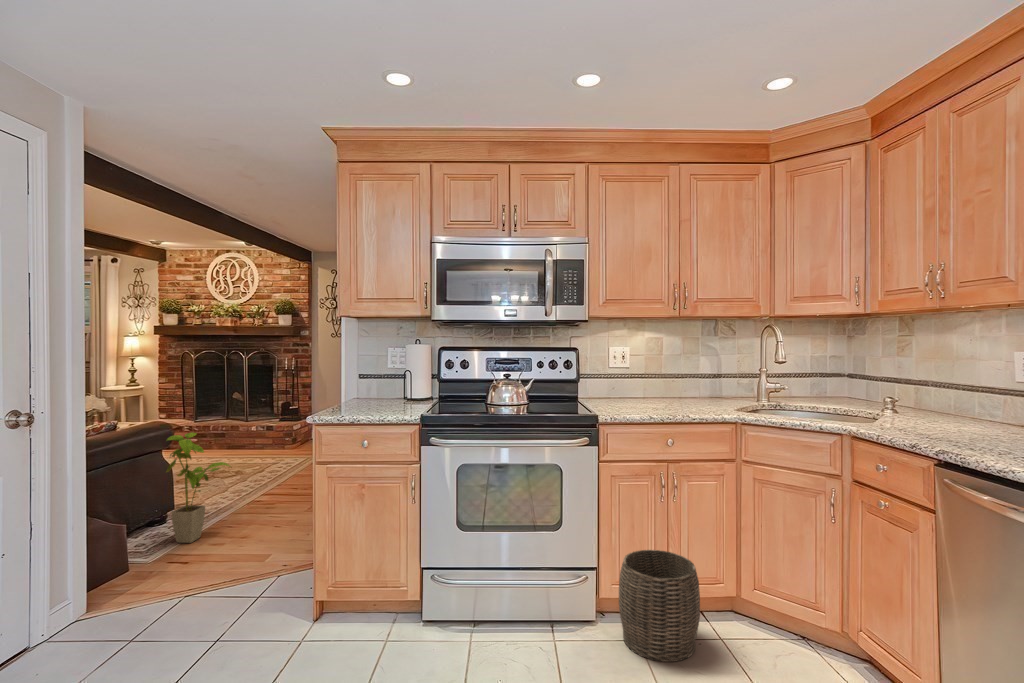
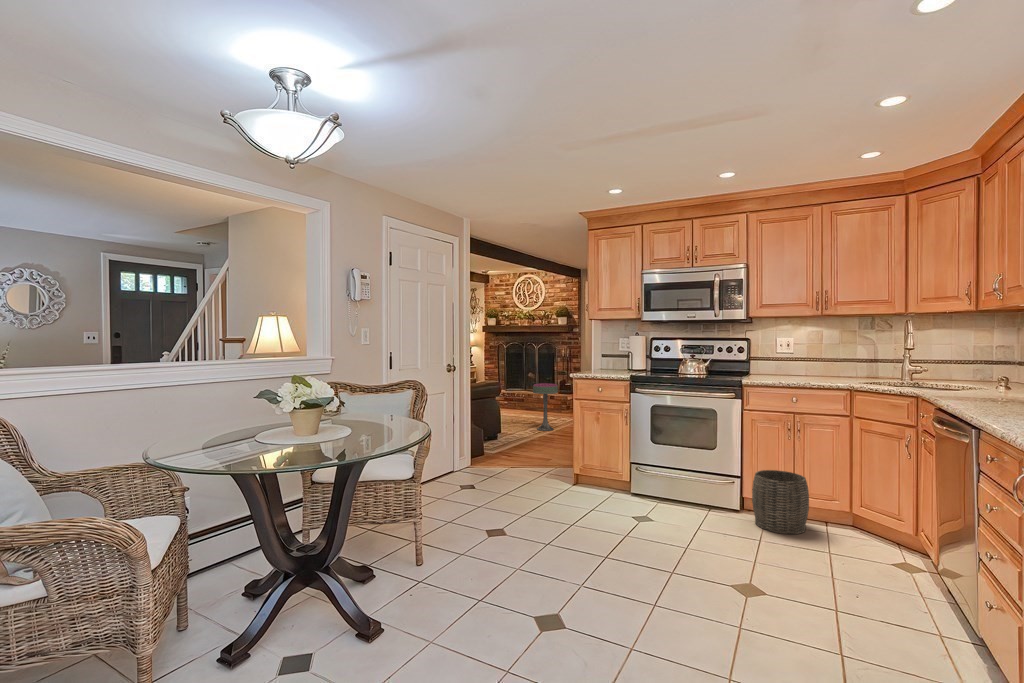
bar stool: none [237,413,279,487] -> present [533,383,558,431]
house plant: present [166,433,230,543] -> none [498,387,532,451]

